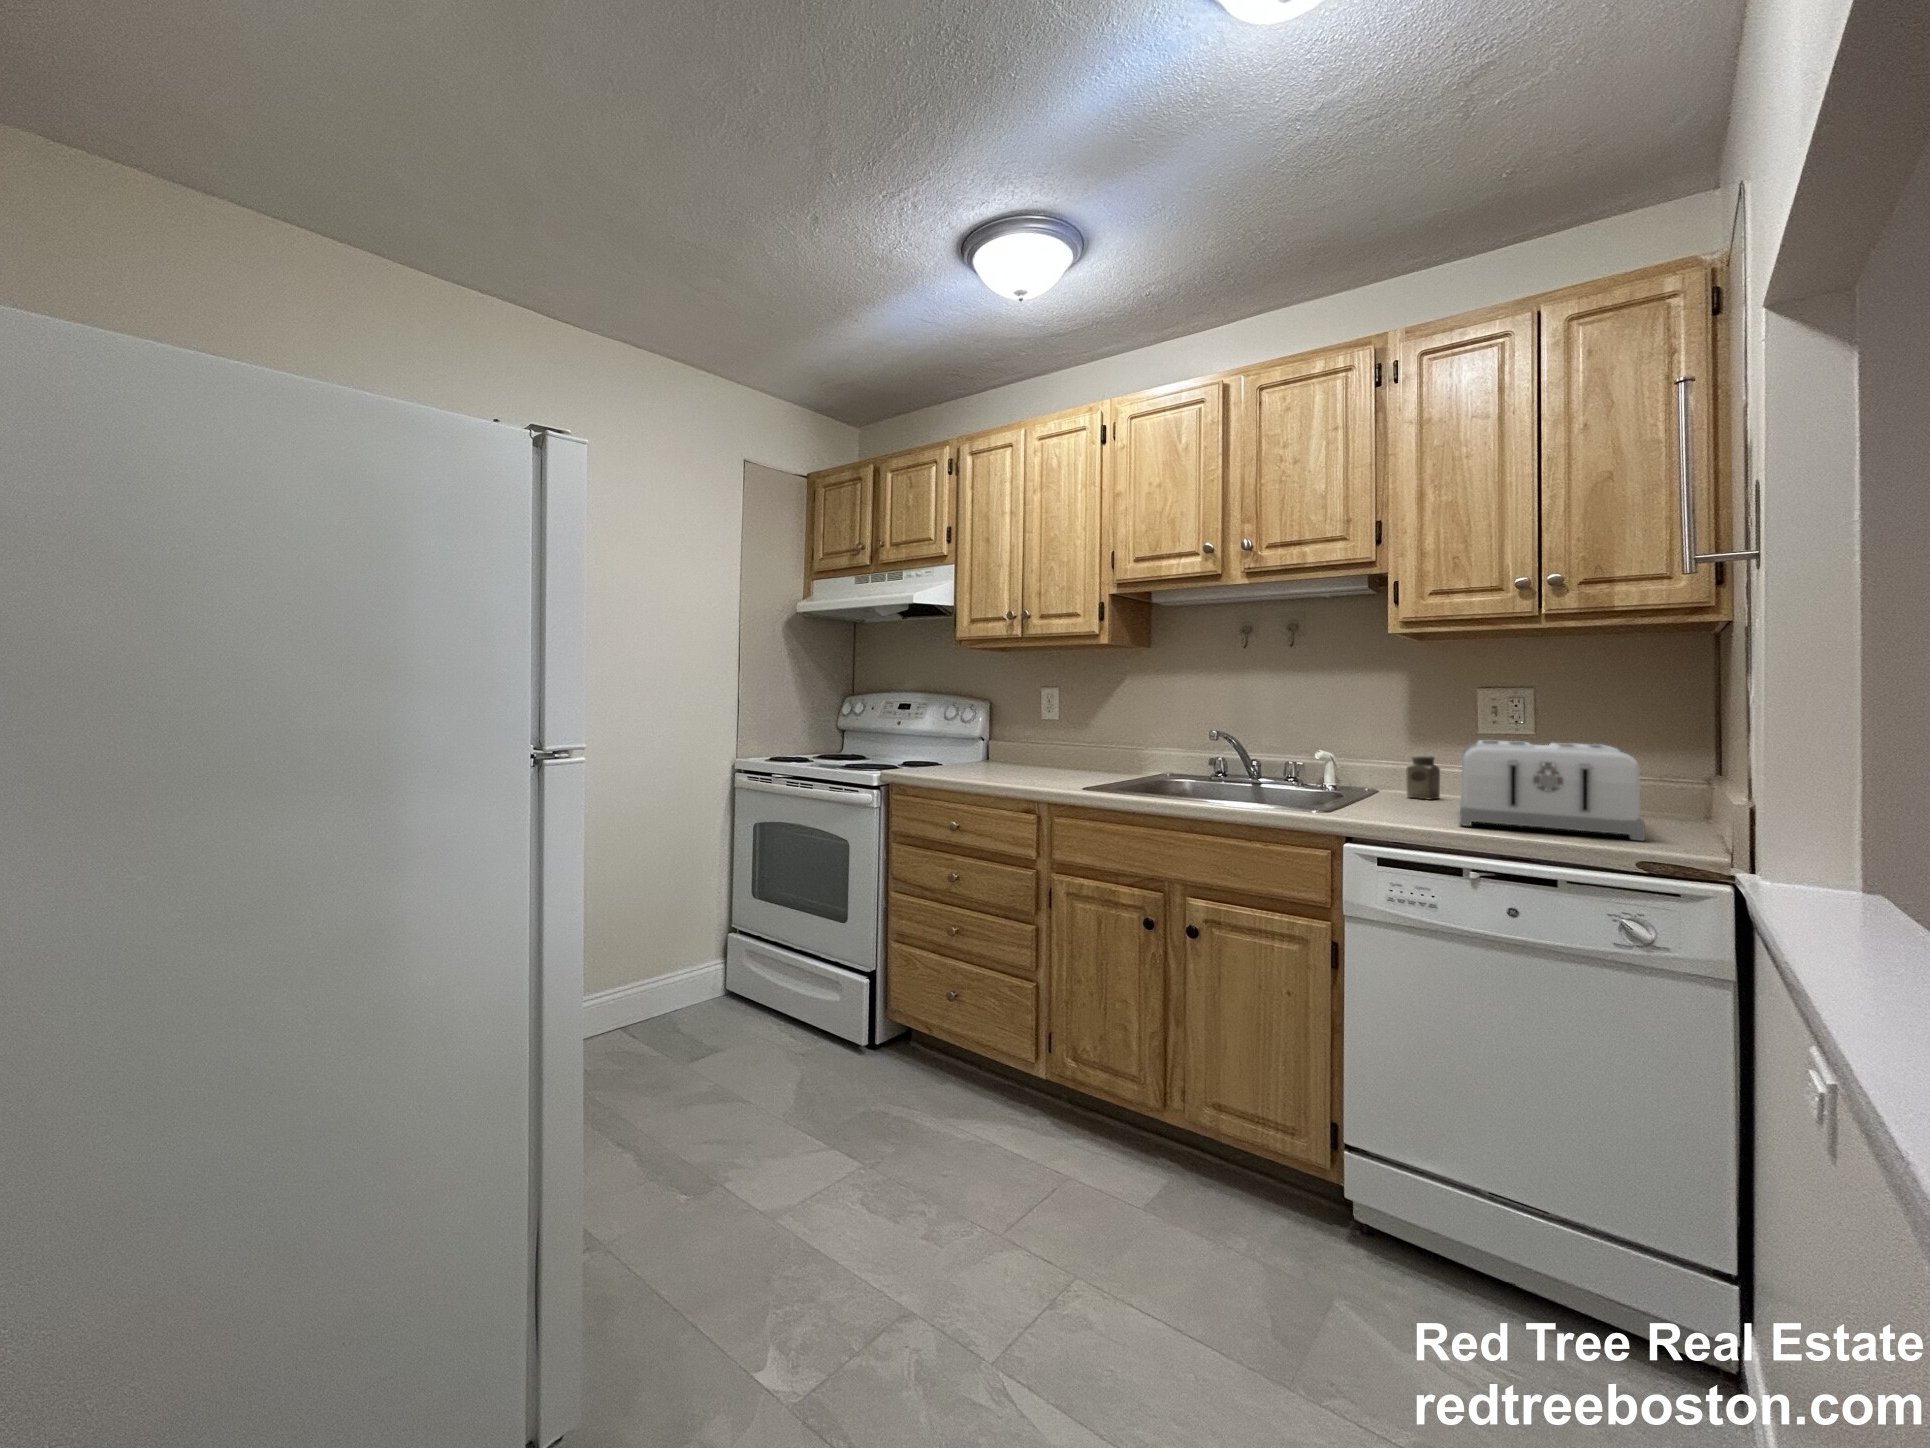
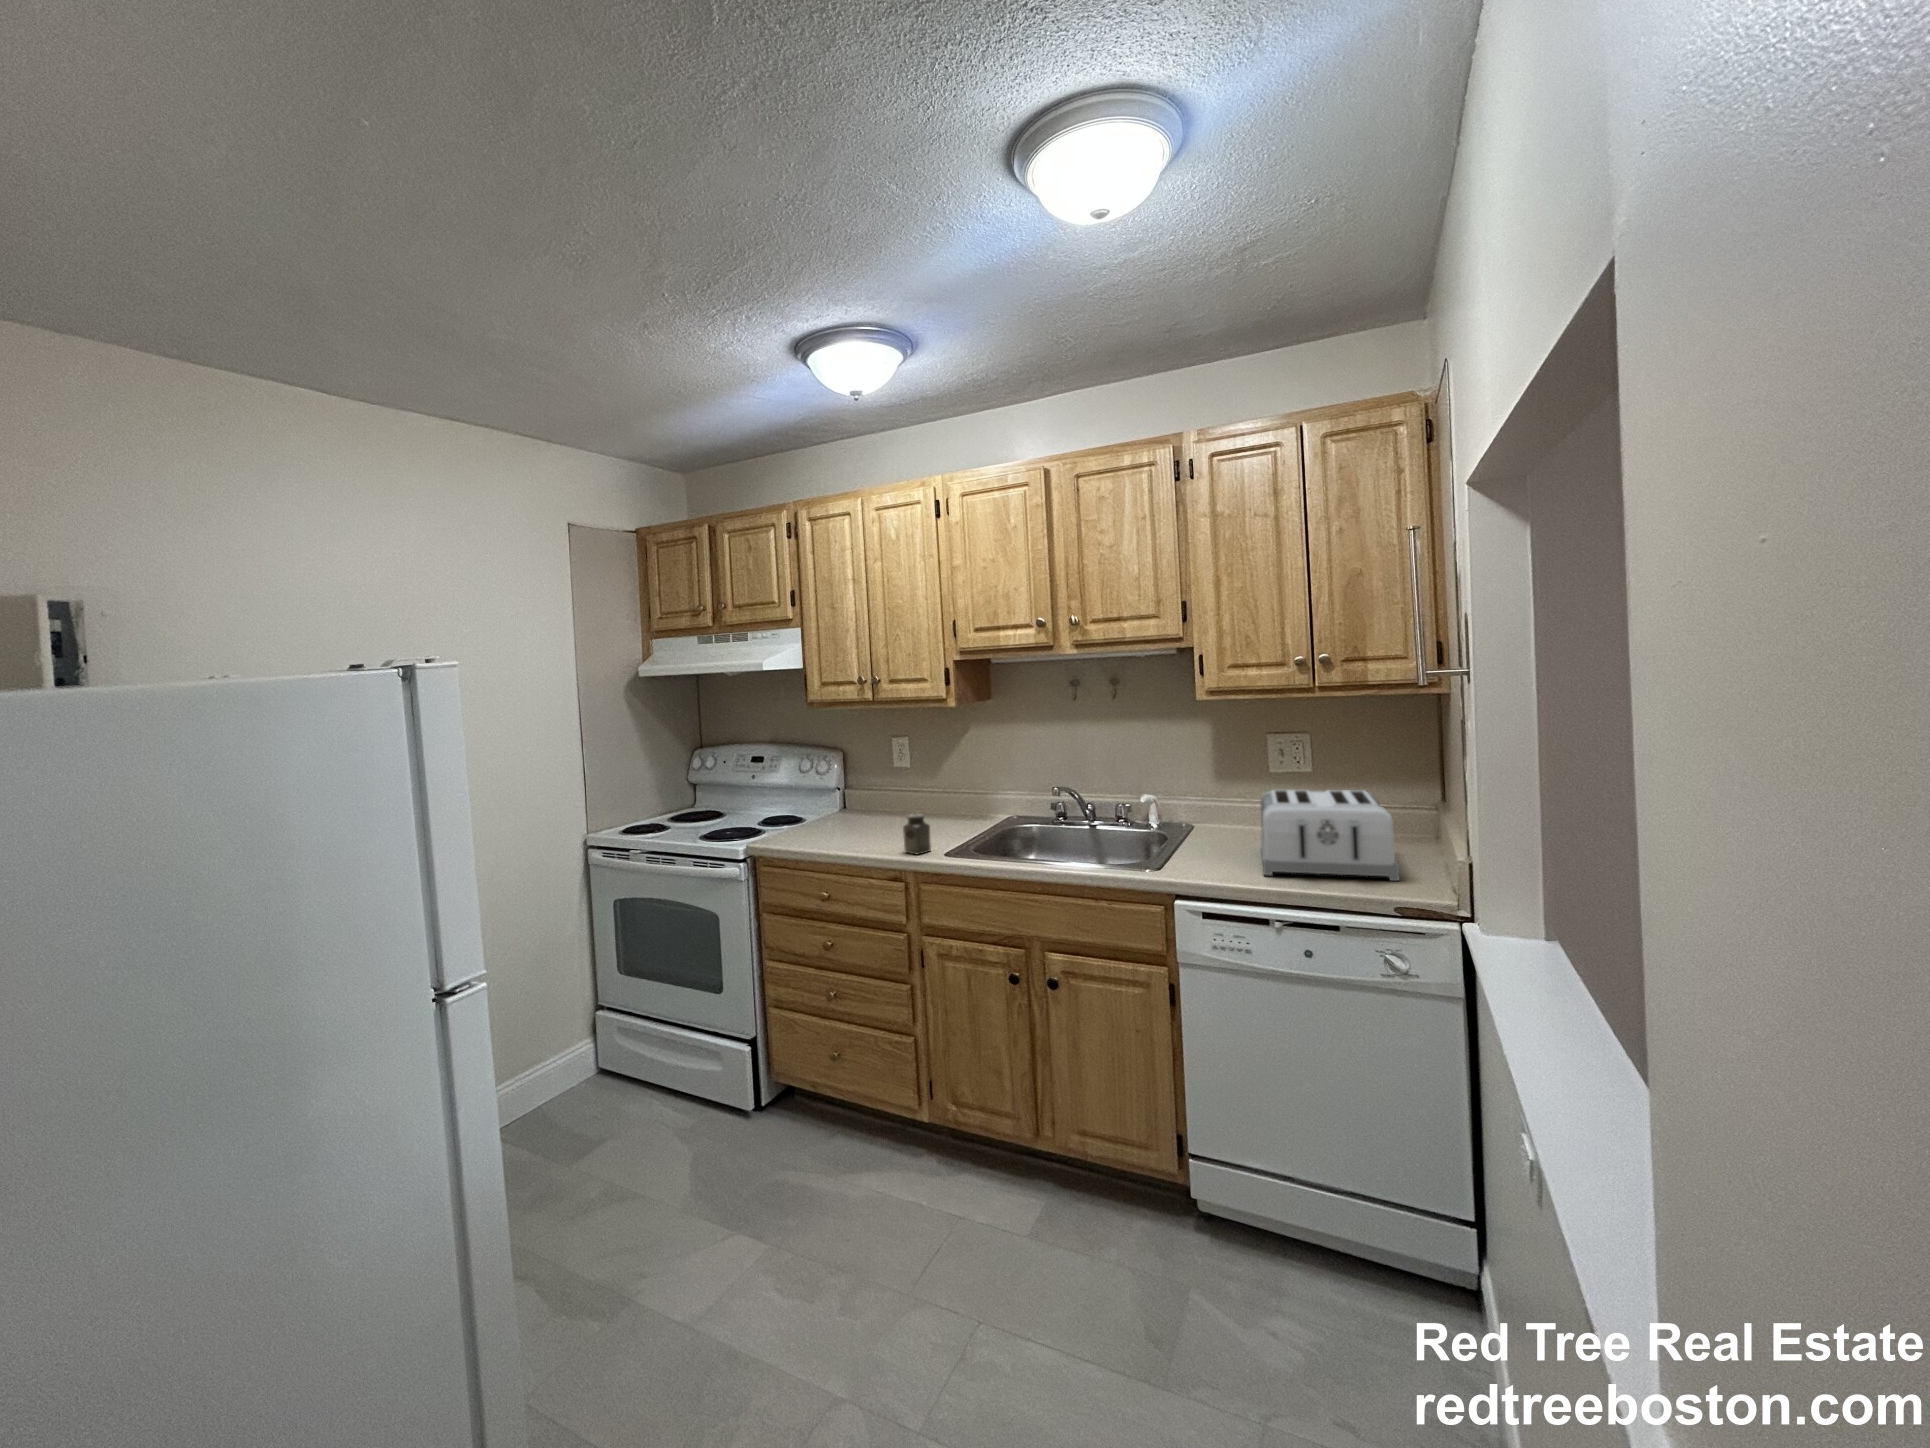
salt shaker: present [1407,755,1440,799] -> present [903,814,931,854]

